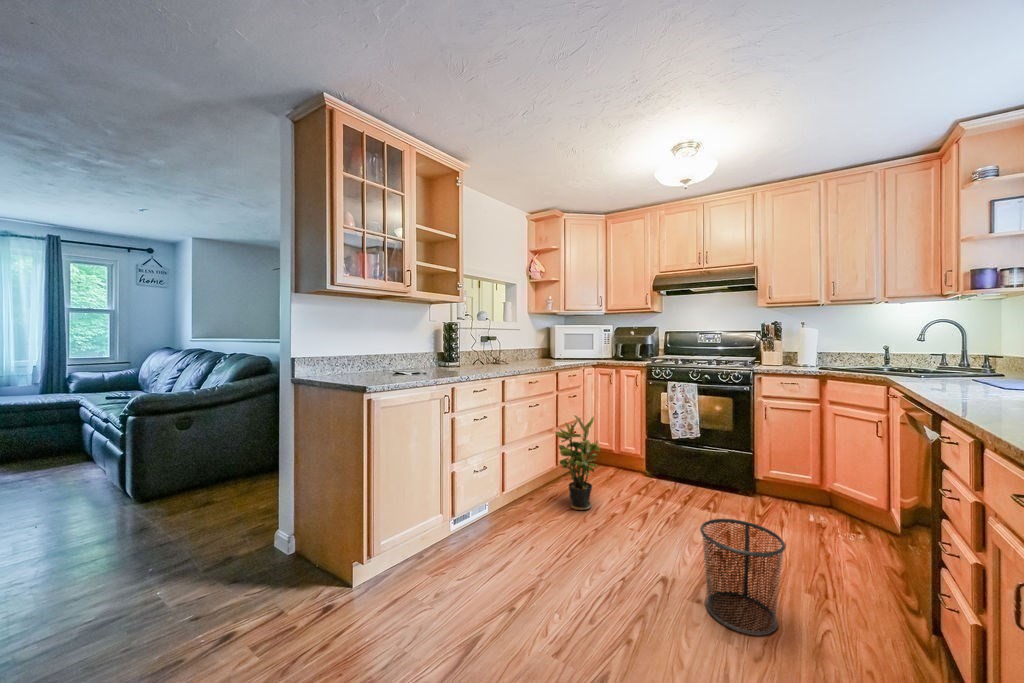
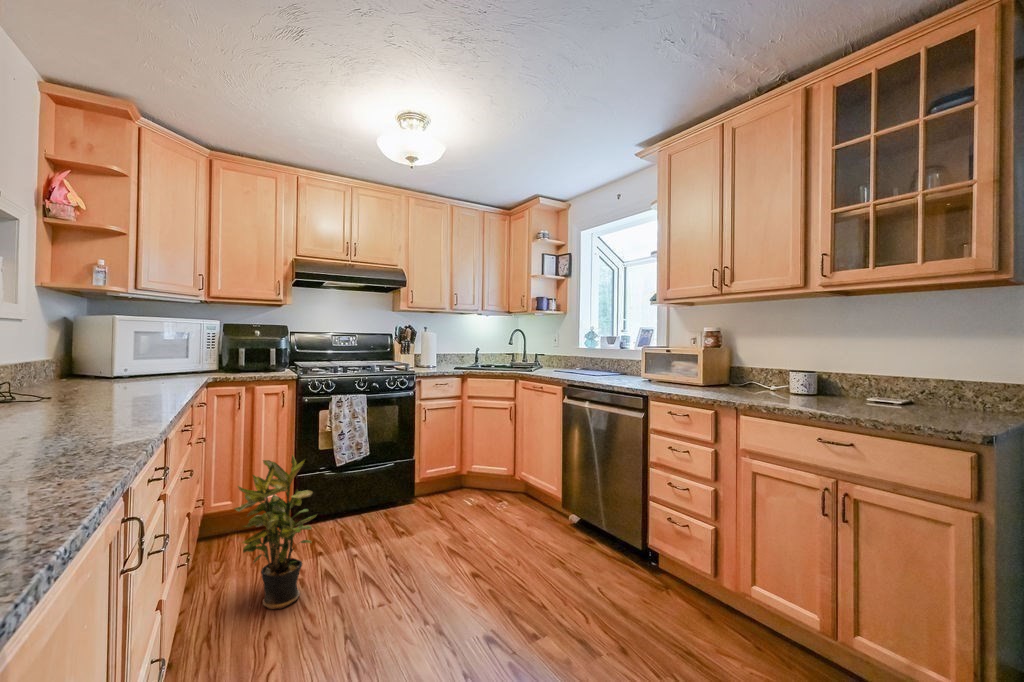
trash can: present [700,519,786,635] -> none [518,510,587,613]

